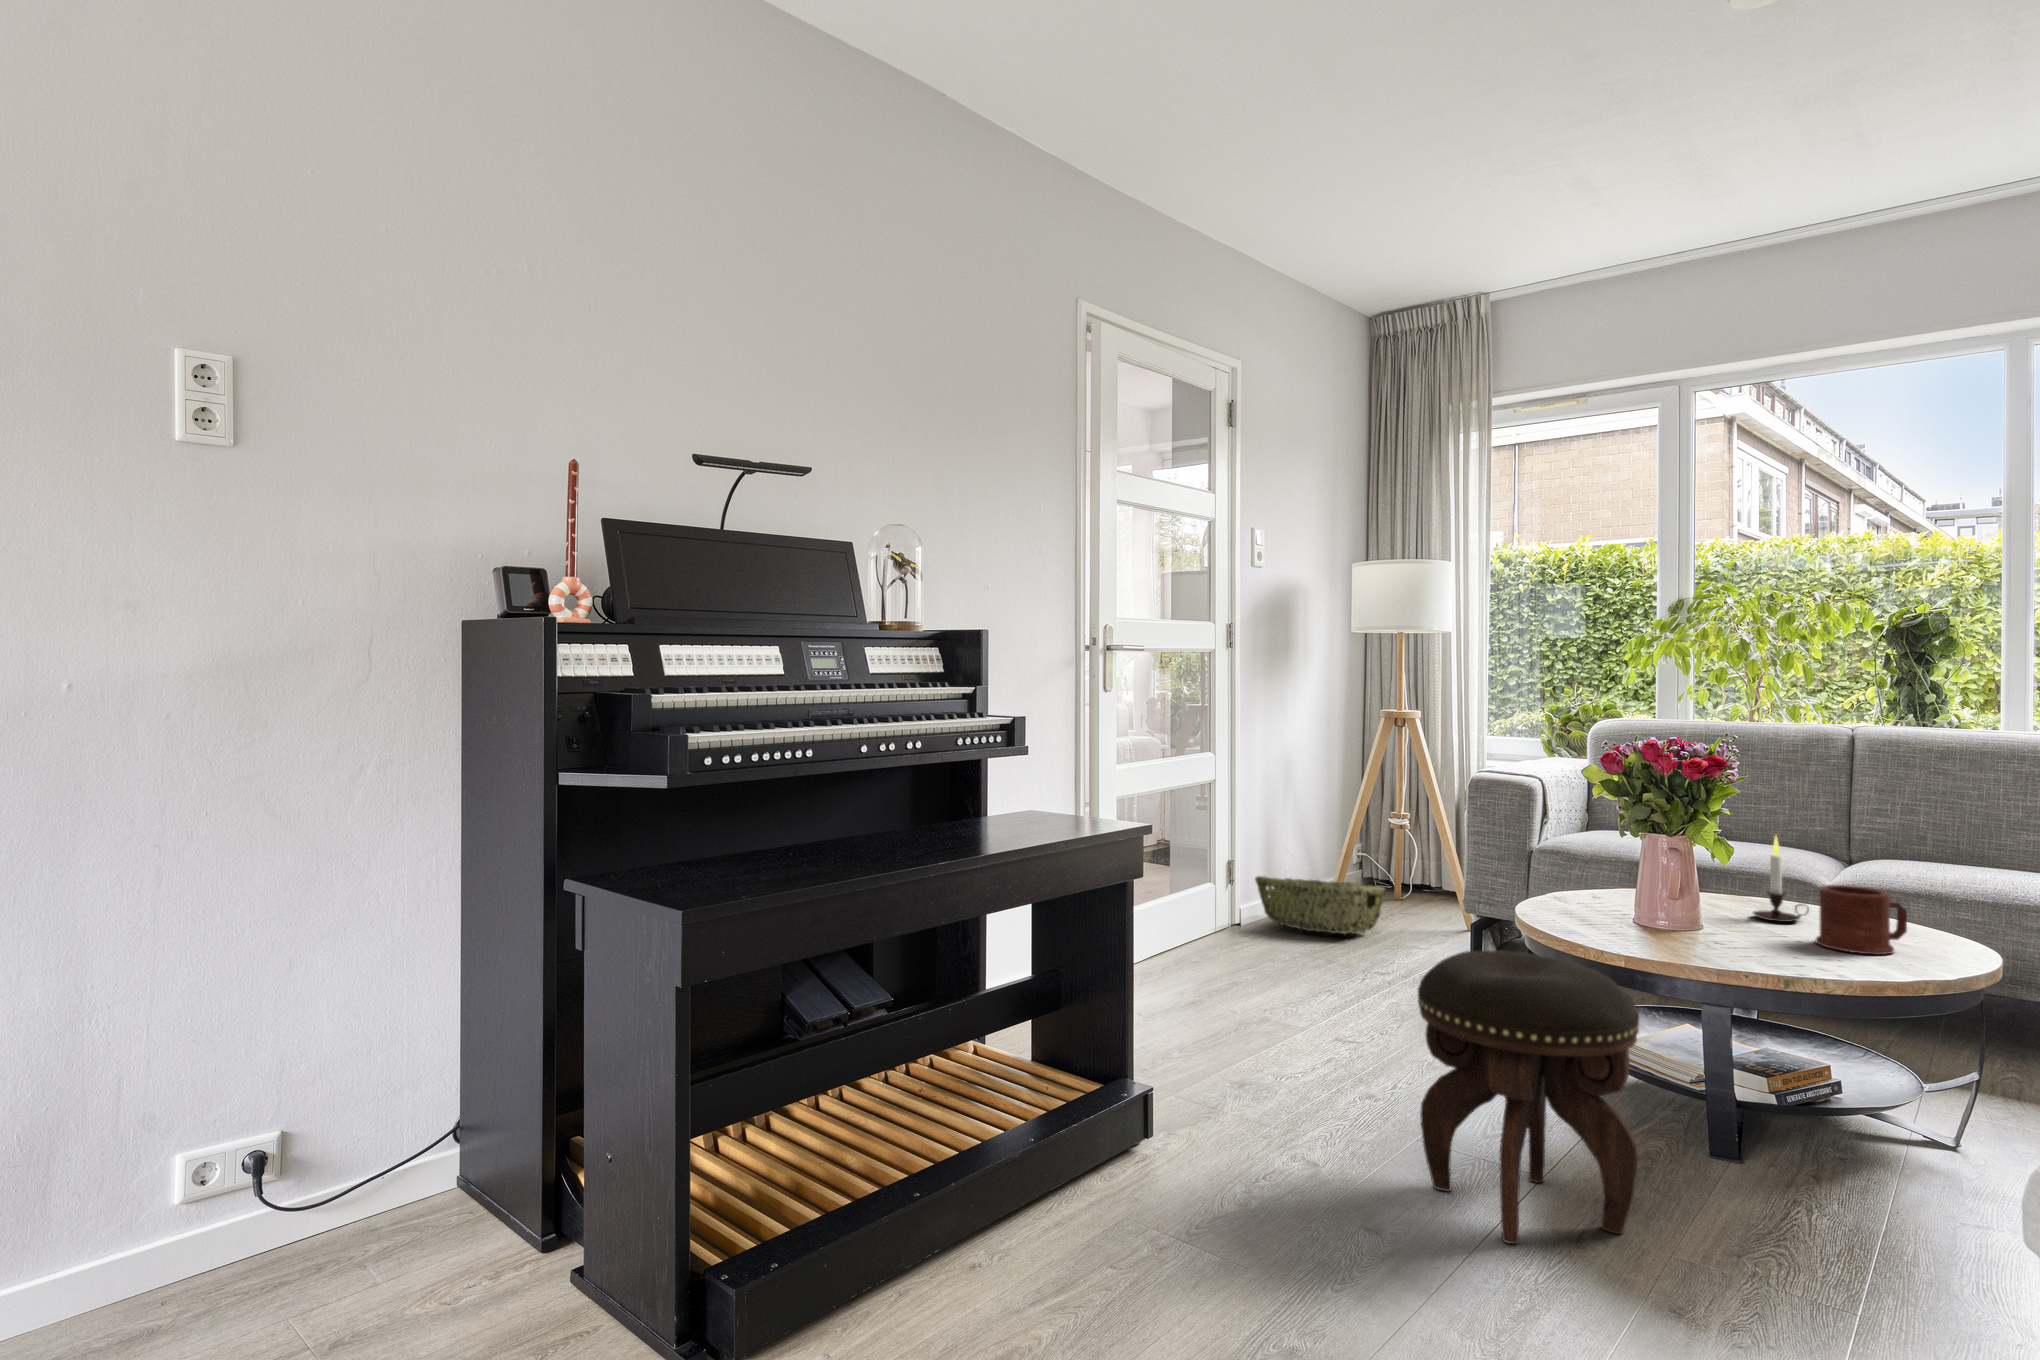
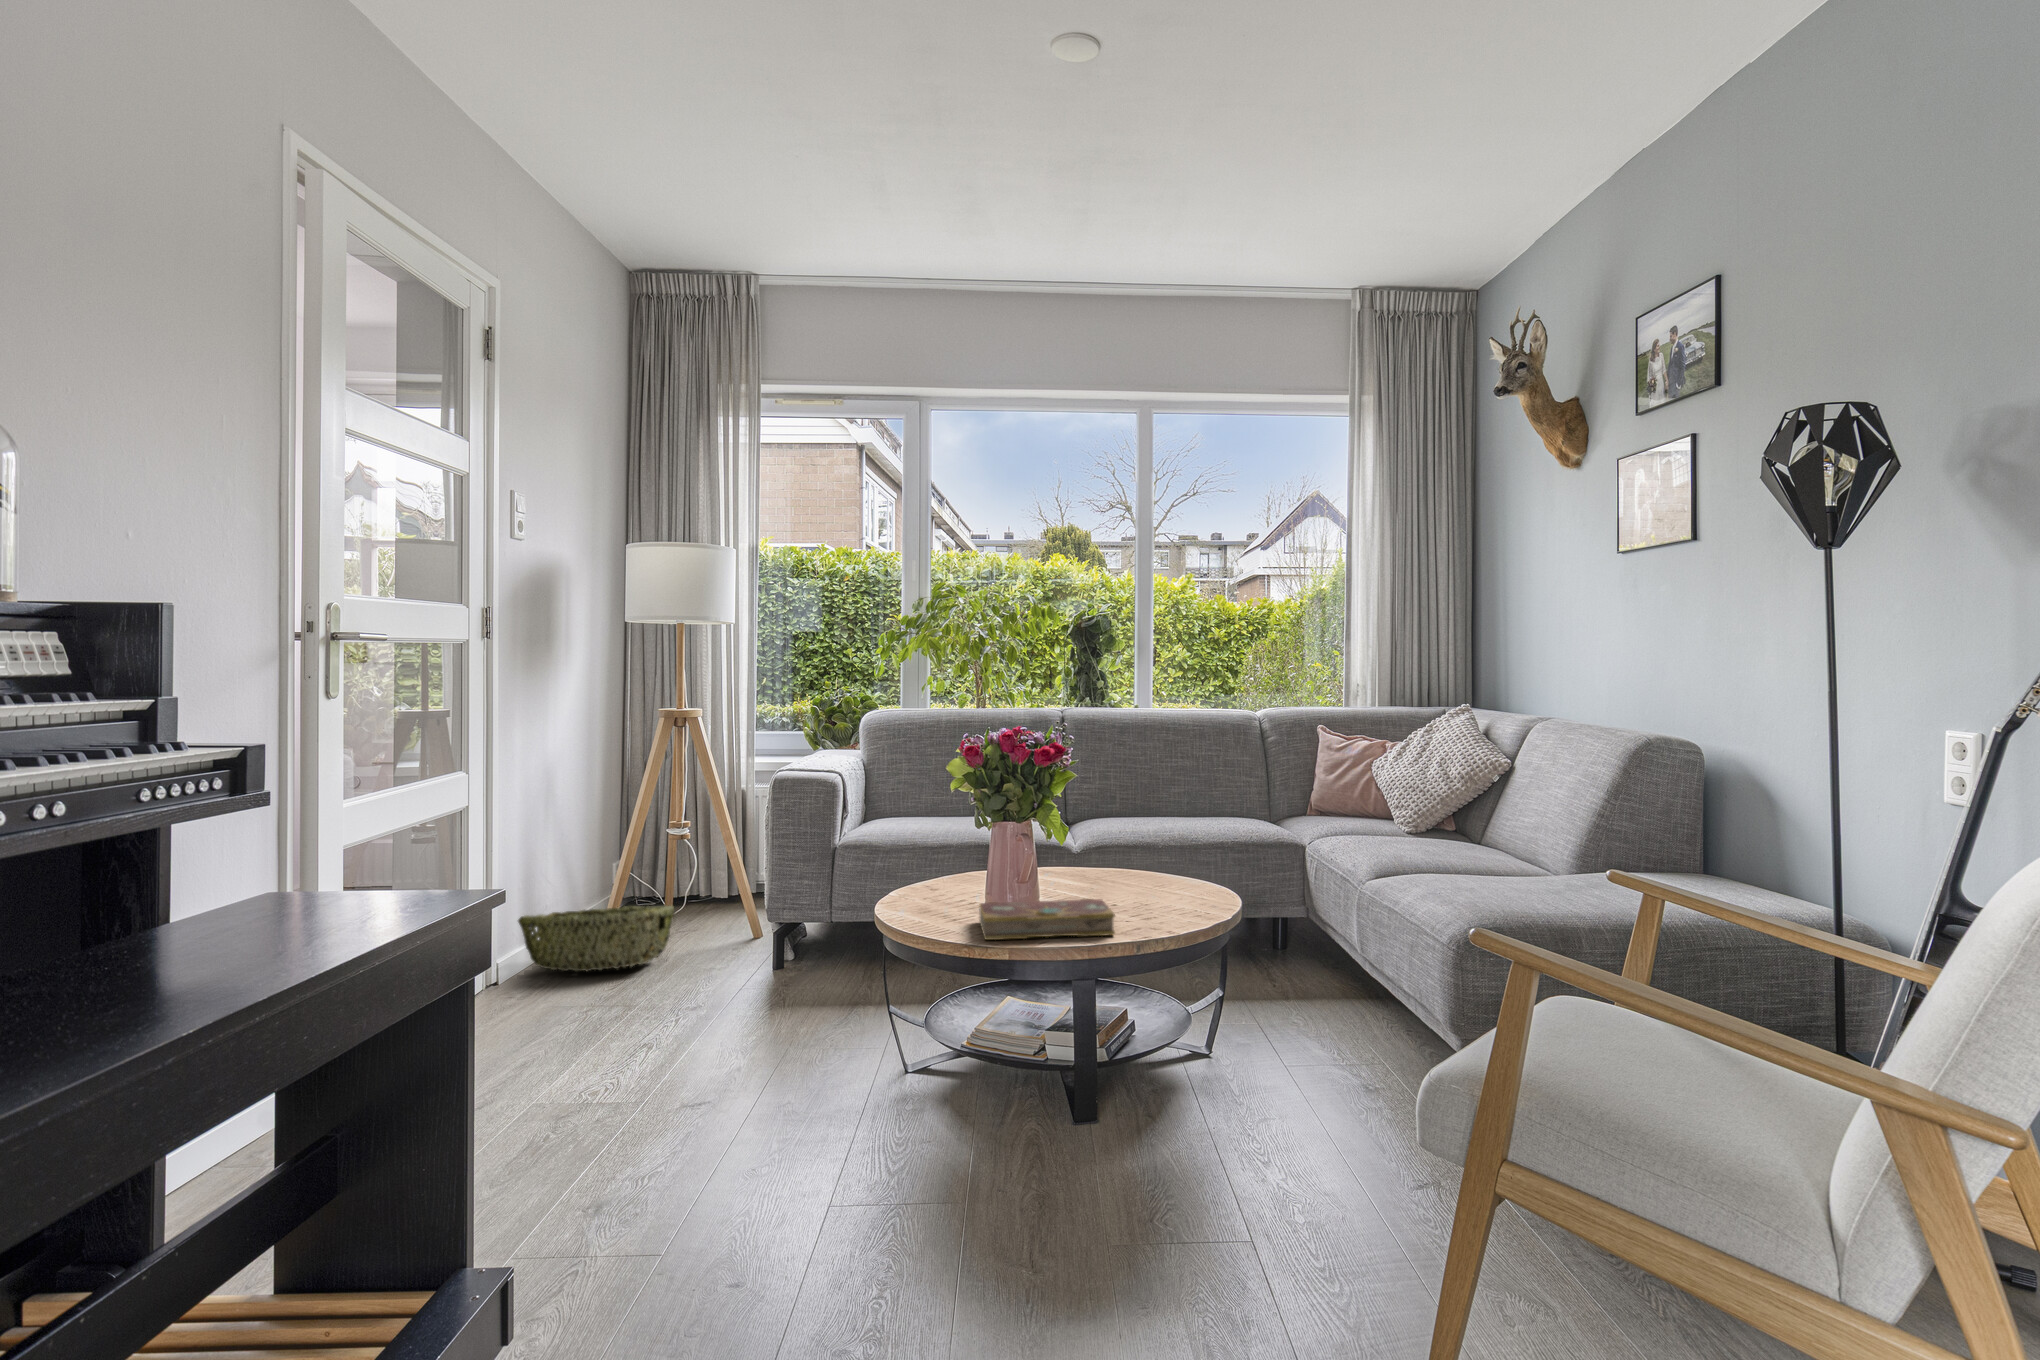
candle: present [1753,836,1809,922] -> none [1063,807,1103,887]
mug: present [1816,885,1907,955] -> none [1125,847,1186,907]
book: none [1606,913,1767,967] -> present [980,899,1115,940]
footstool: present [1418,950,1639,1244] -> none [850,967,1072,1305]

